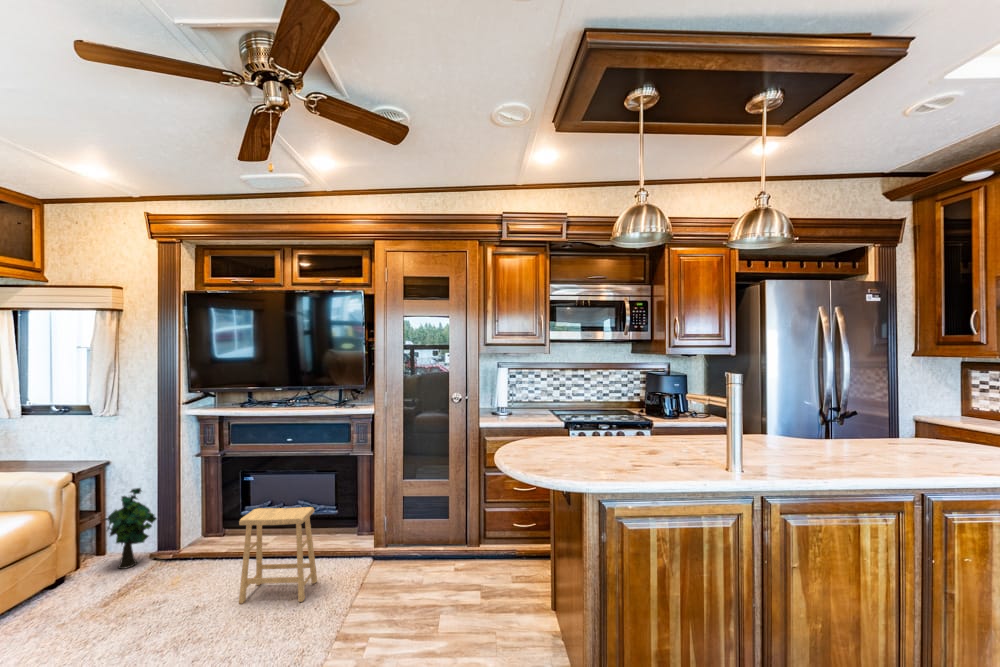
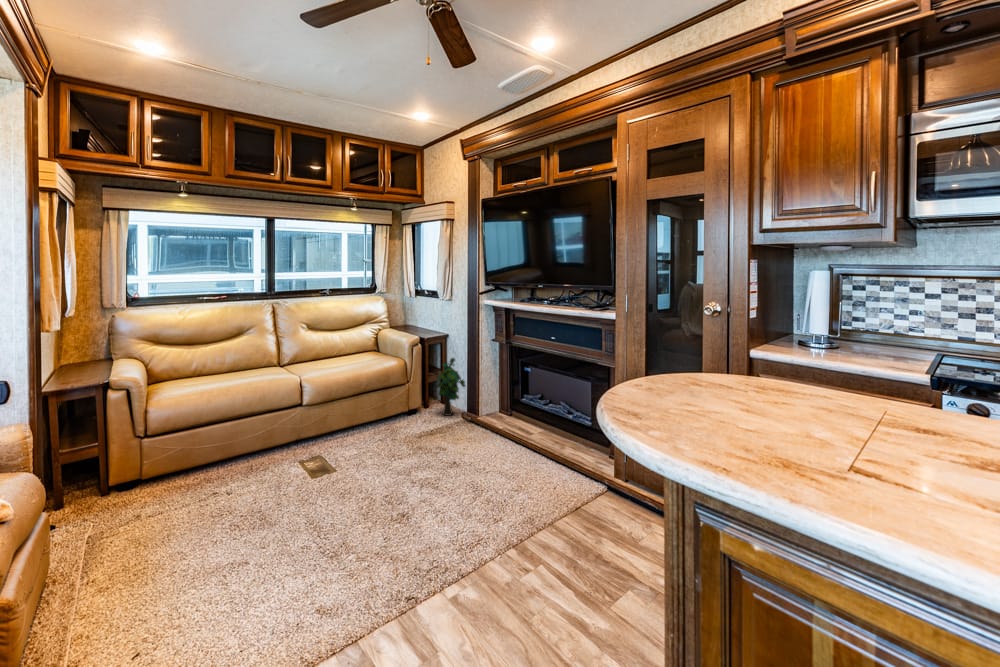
footstool: present [239,507,317,604] -> none [463,391,529,489]

